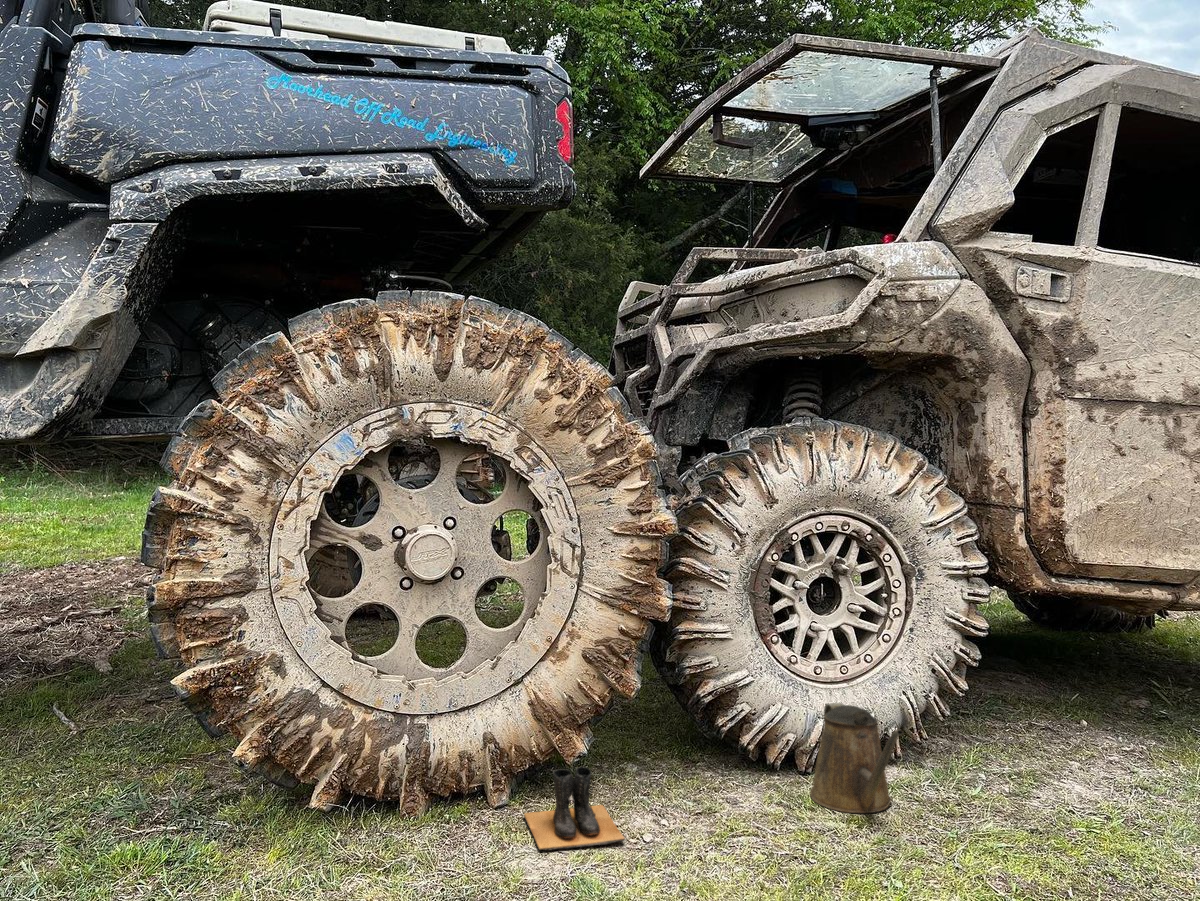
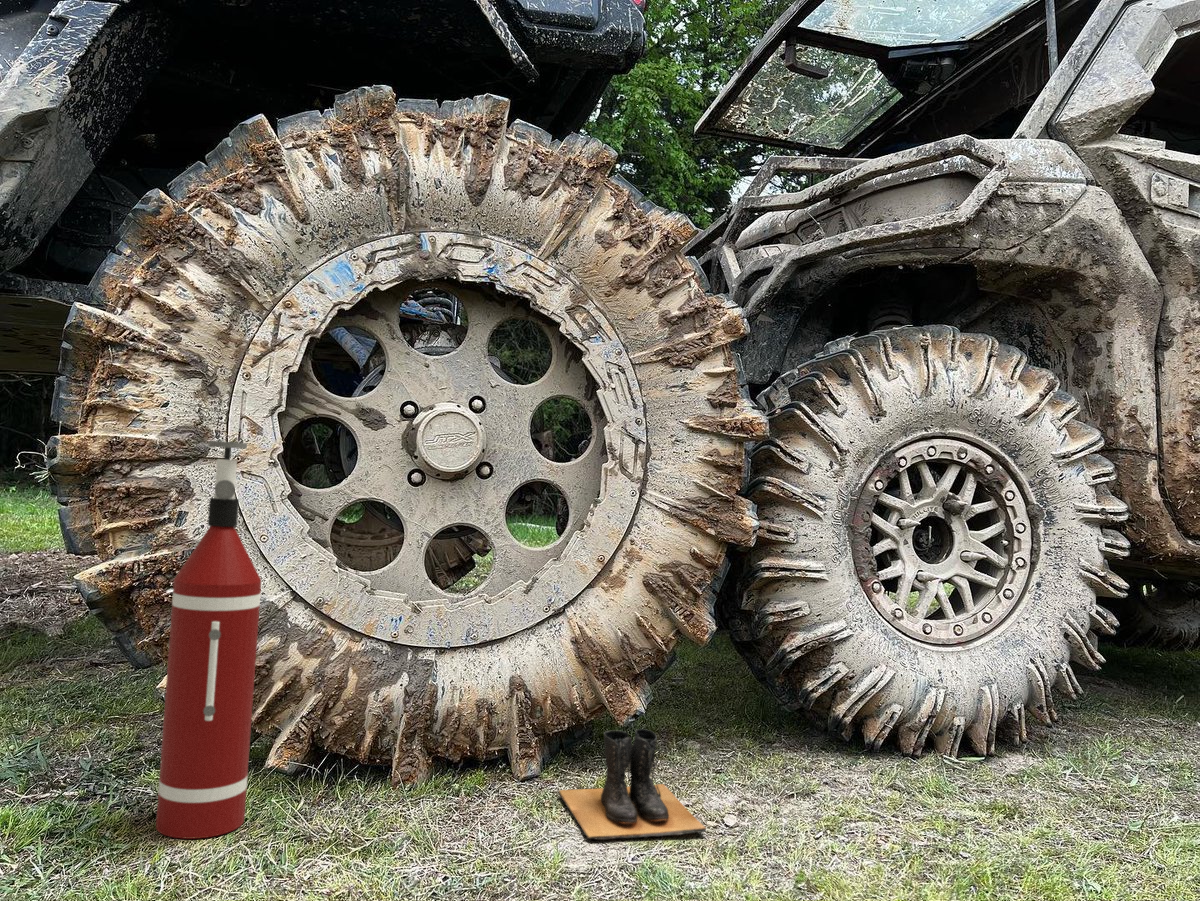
fire extinguisher: none [240,584,301,861] -> present [156,441,261,839]
watering can: present [810,703,903,813] -> none [926,669,1089,810]

